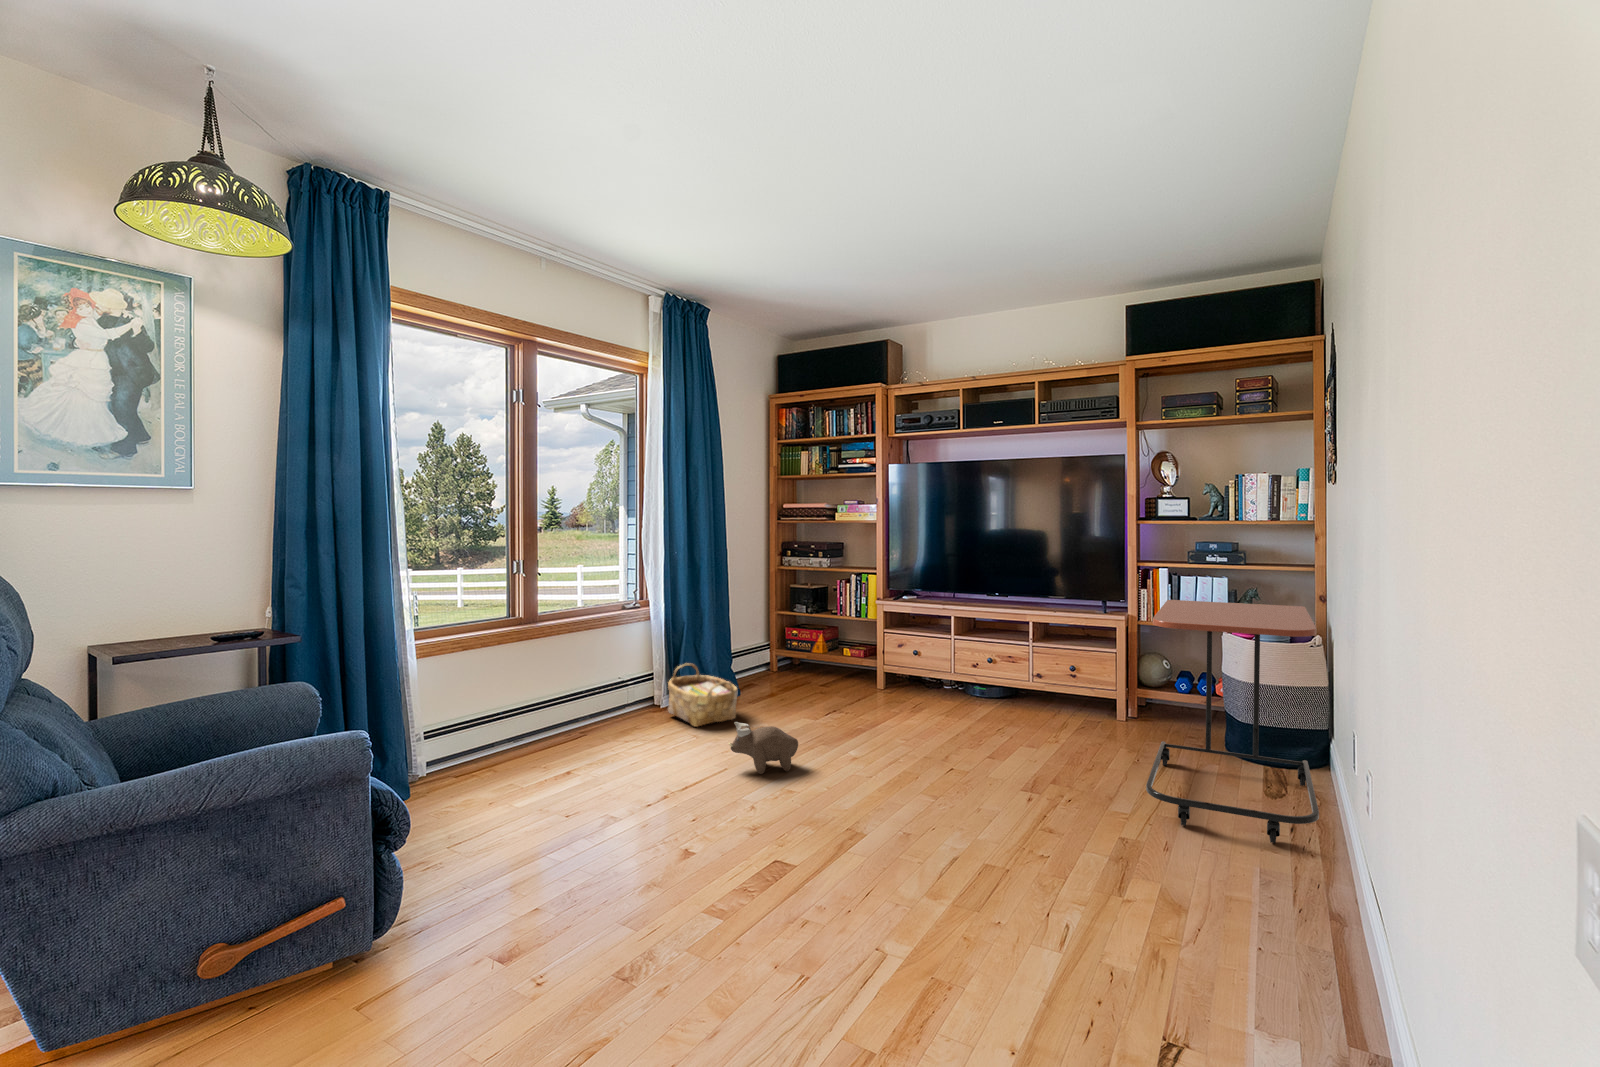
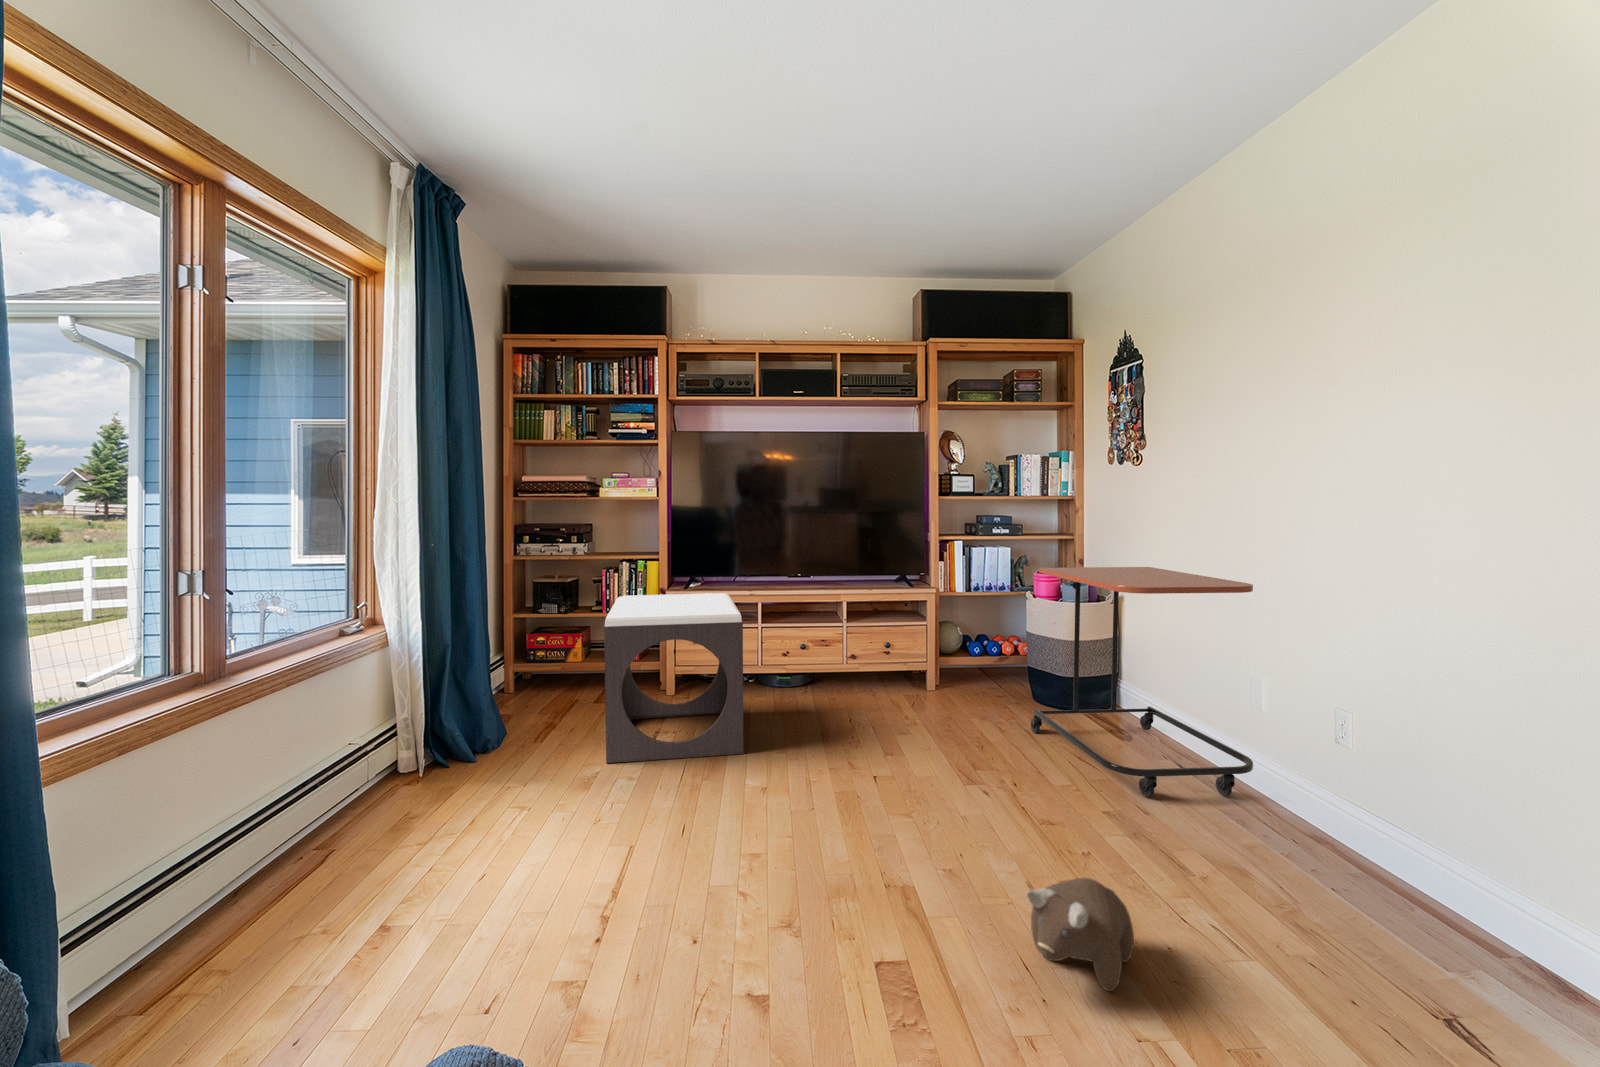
footstool: none [784,602,910,734] -> present [604,593,743,763]
woven basket: present [668,663,737,727] -> none [414,702,534,799]
plush toy: present [729,722,798,774] -> present [1027,878,1134,991]

